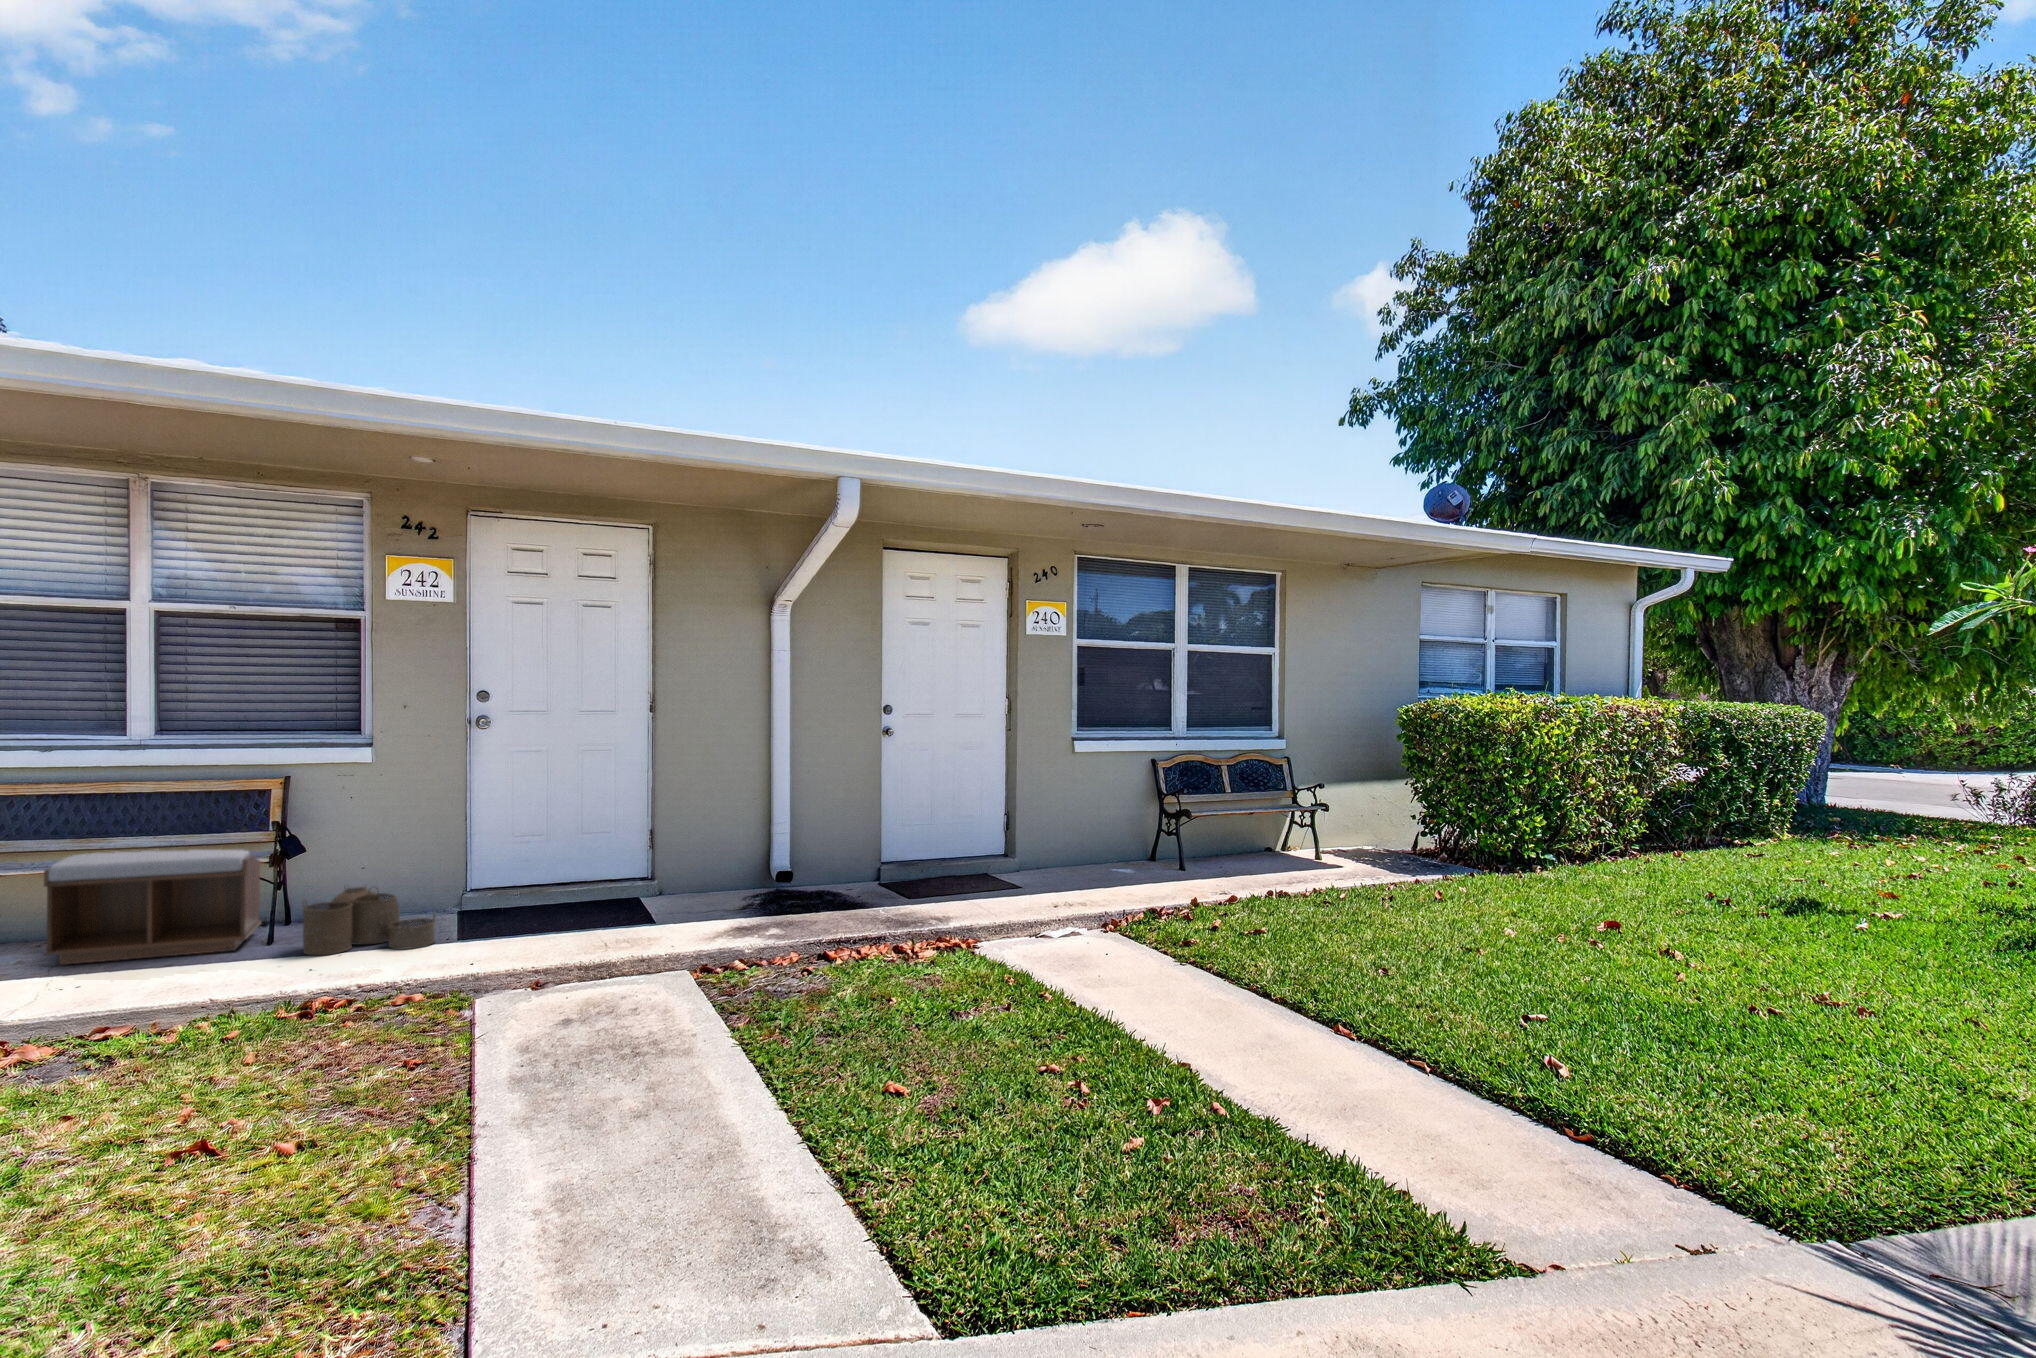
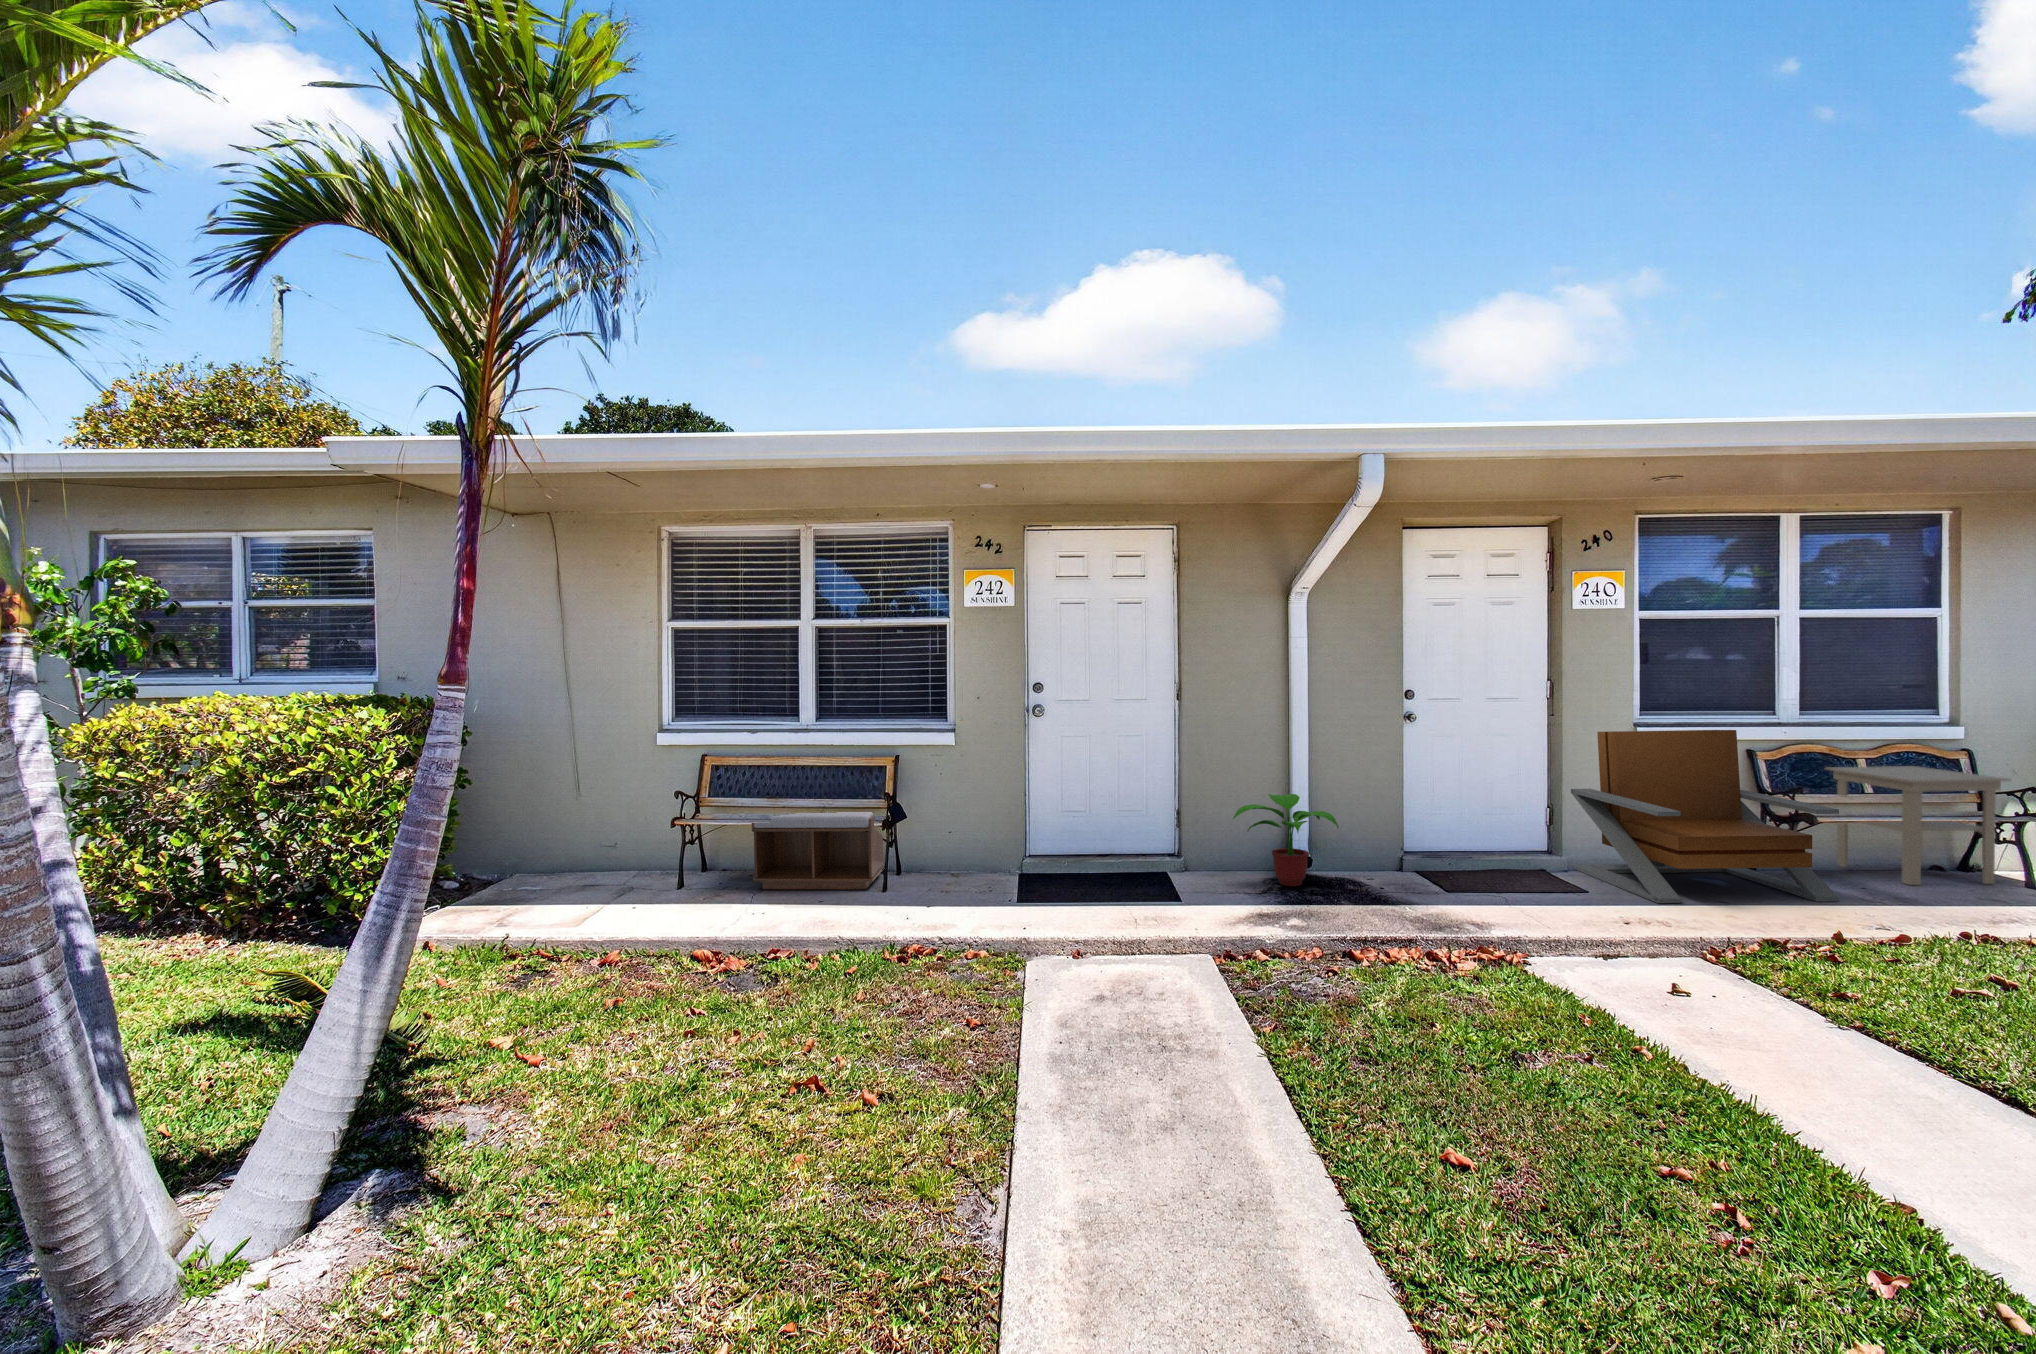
lounge chair: none [1022,742,1203,890] -> present [1571,730,1839,903]
side table: none [1202,771,1308,863] -> present [1825,766,2010,885]
potted plant: none [712,810,819,903] -> present [1233,794,1338,886]
woven basket: present [303,886,436,955] -> none [907,841,1002,902]

